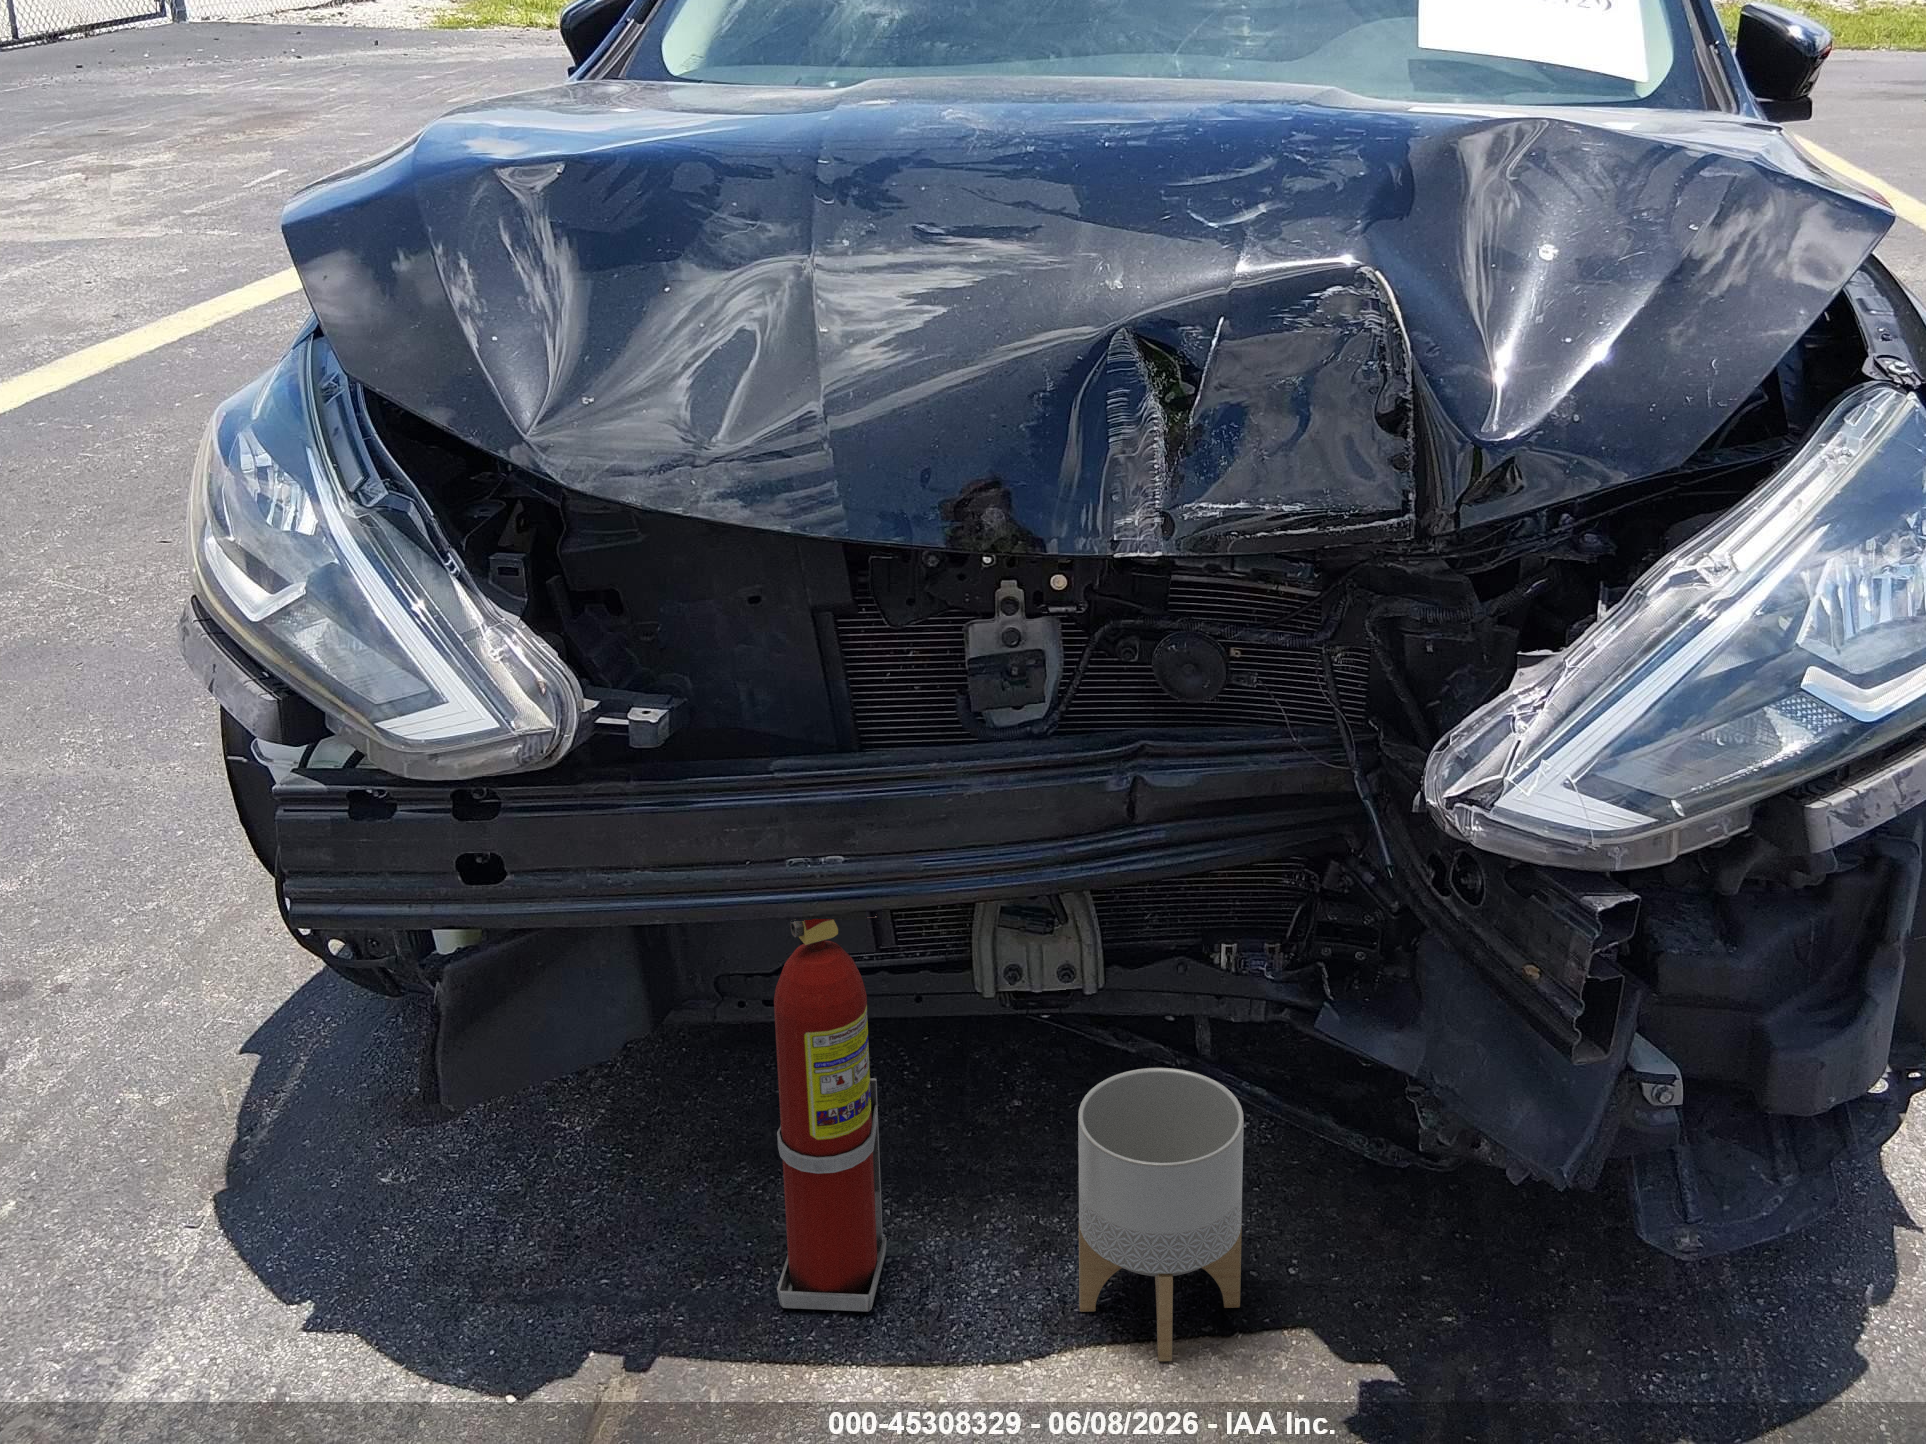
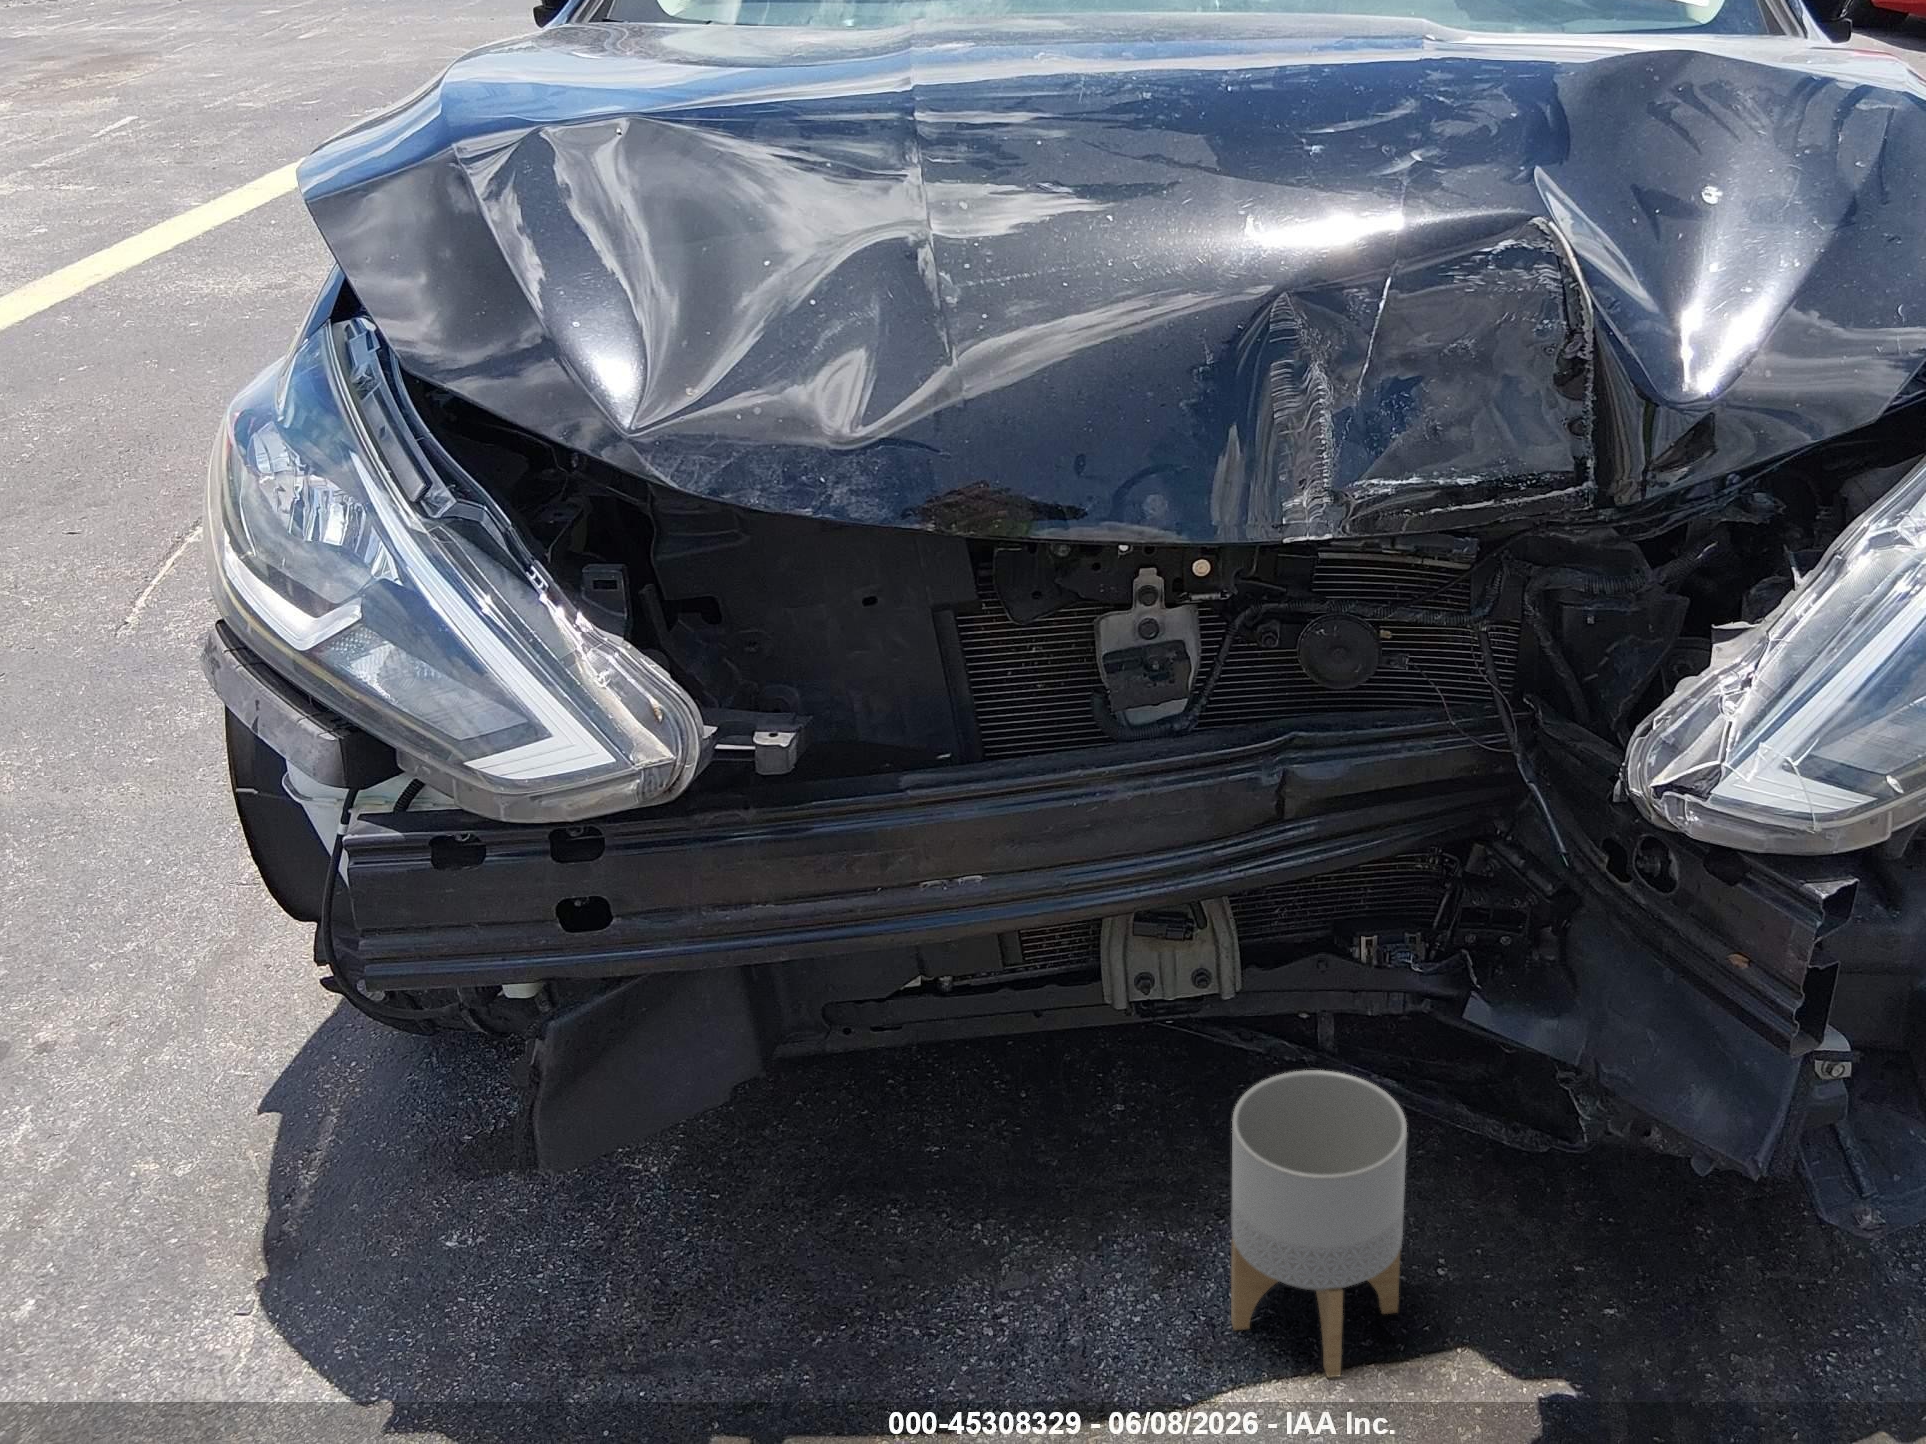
fire extinguisher: present [774,916,887,1312] -> none [905,905,1017,1352]

